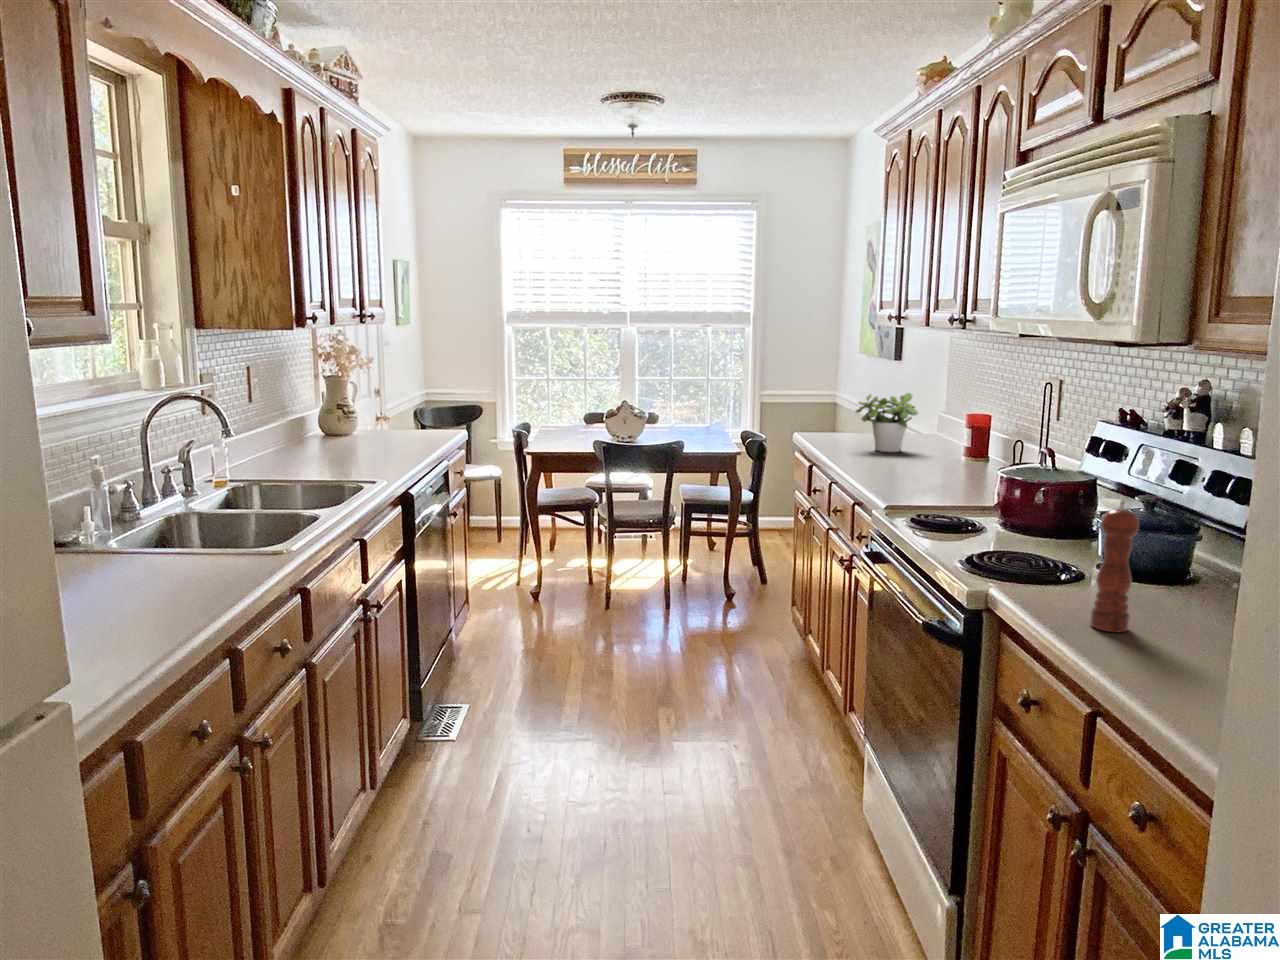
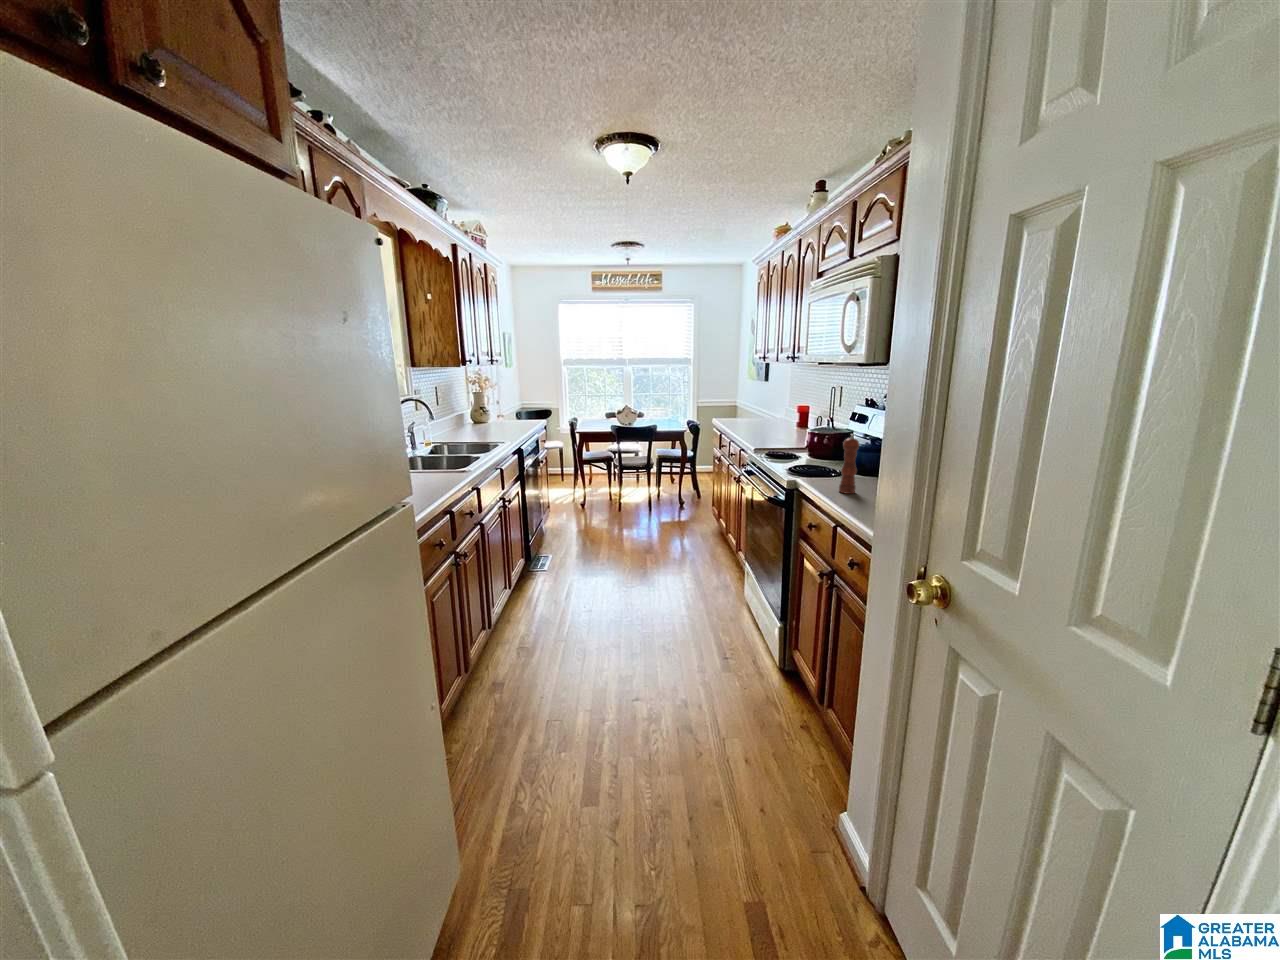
potted plant: present [856,393,918,452] -> none [743,396,774,427]

